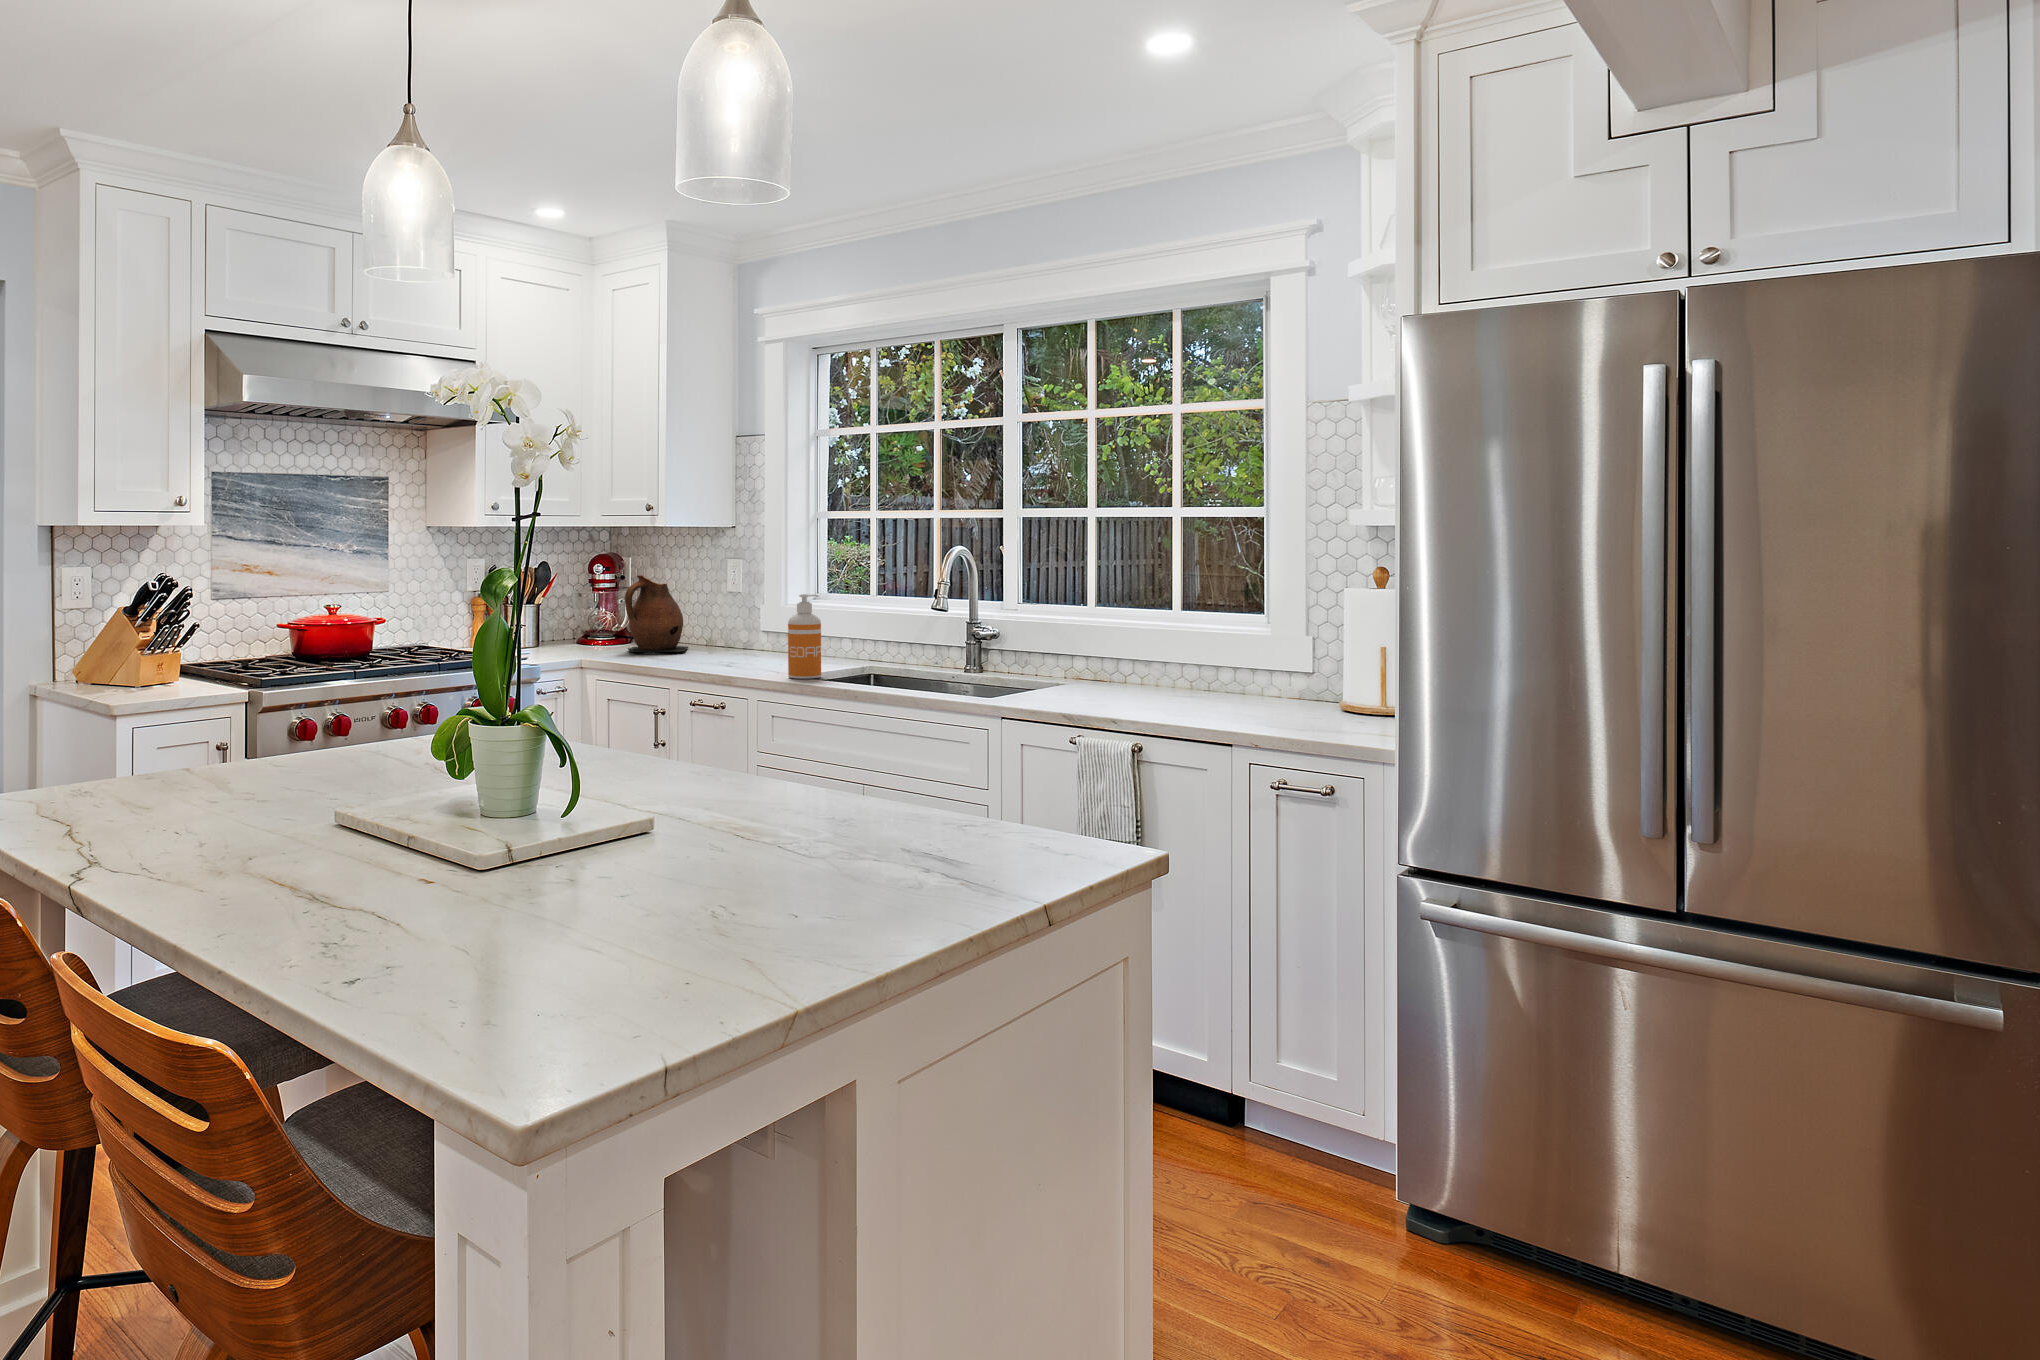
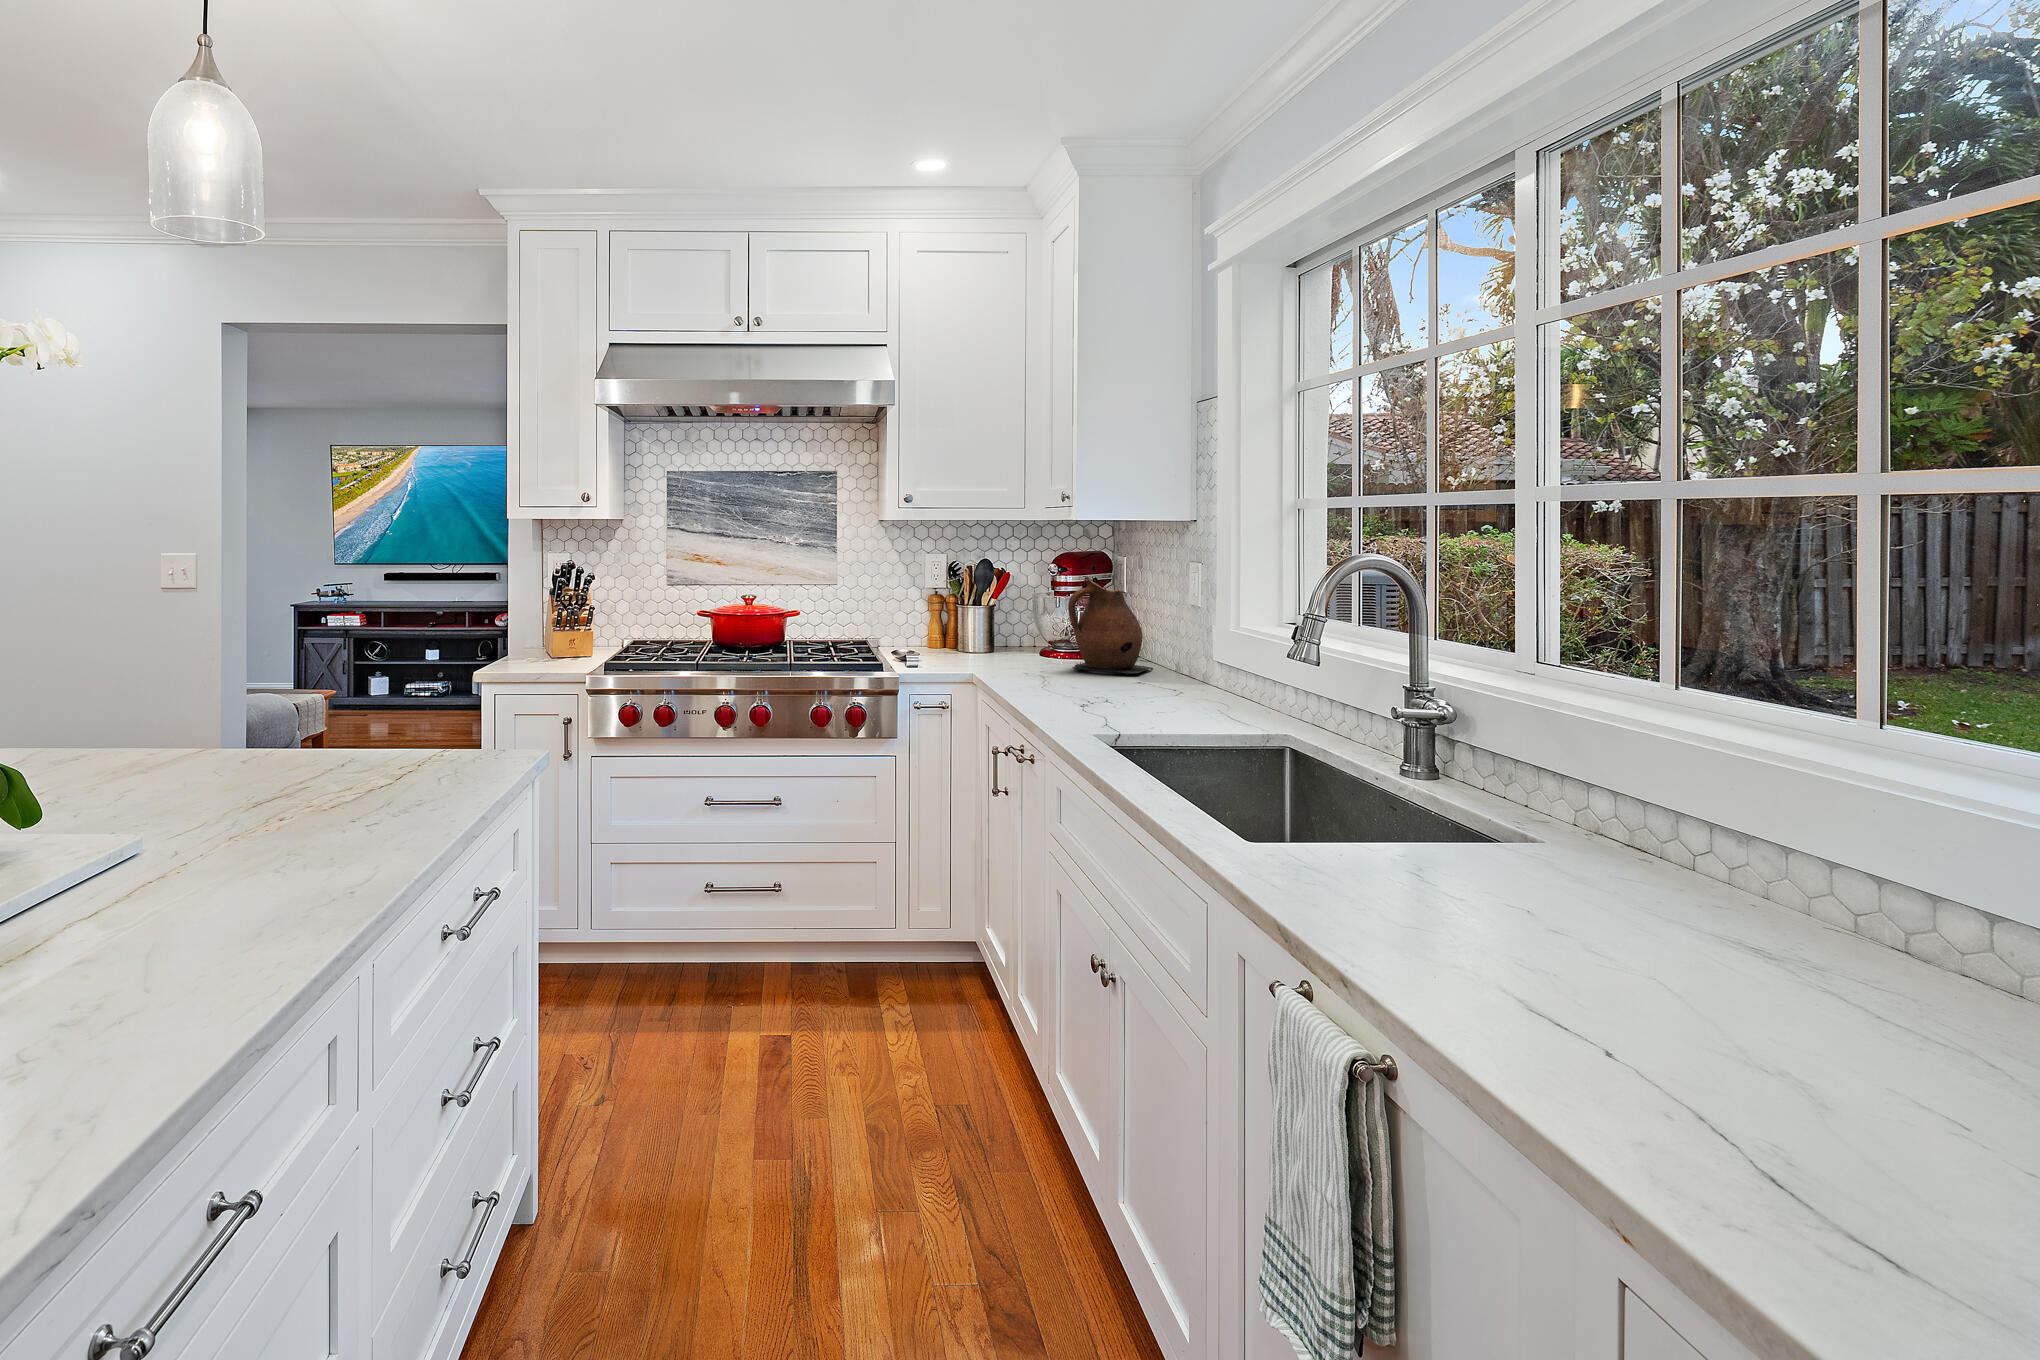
soap dispenser: present [788,594,821,679] -> none [1224,612,1277,737]

